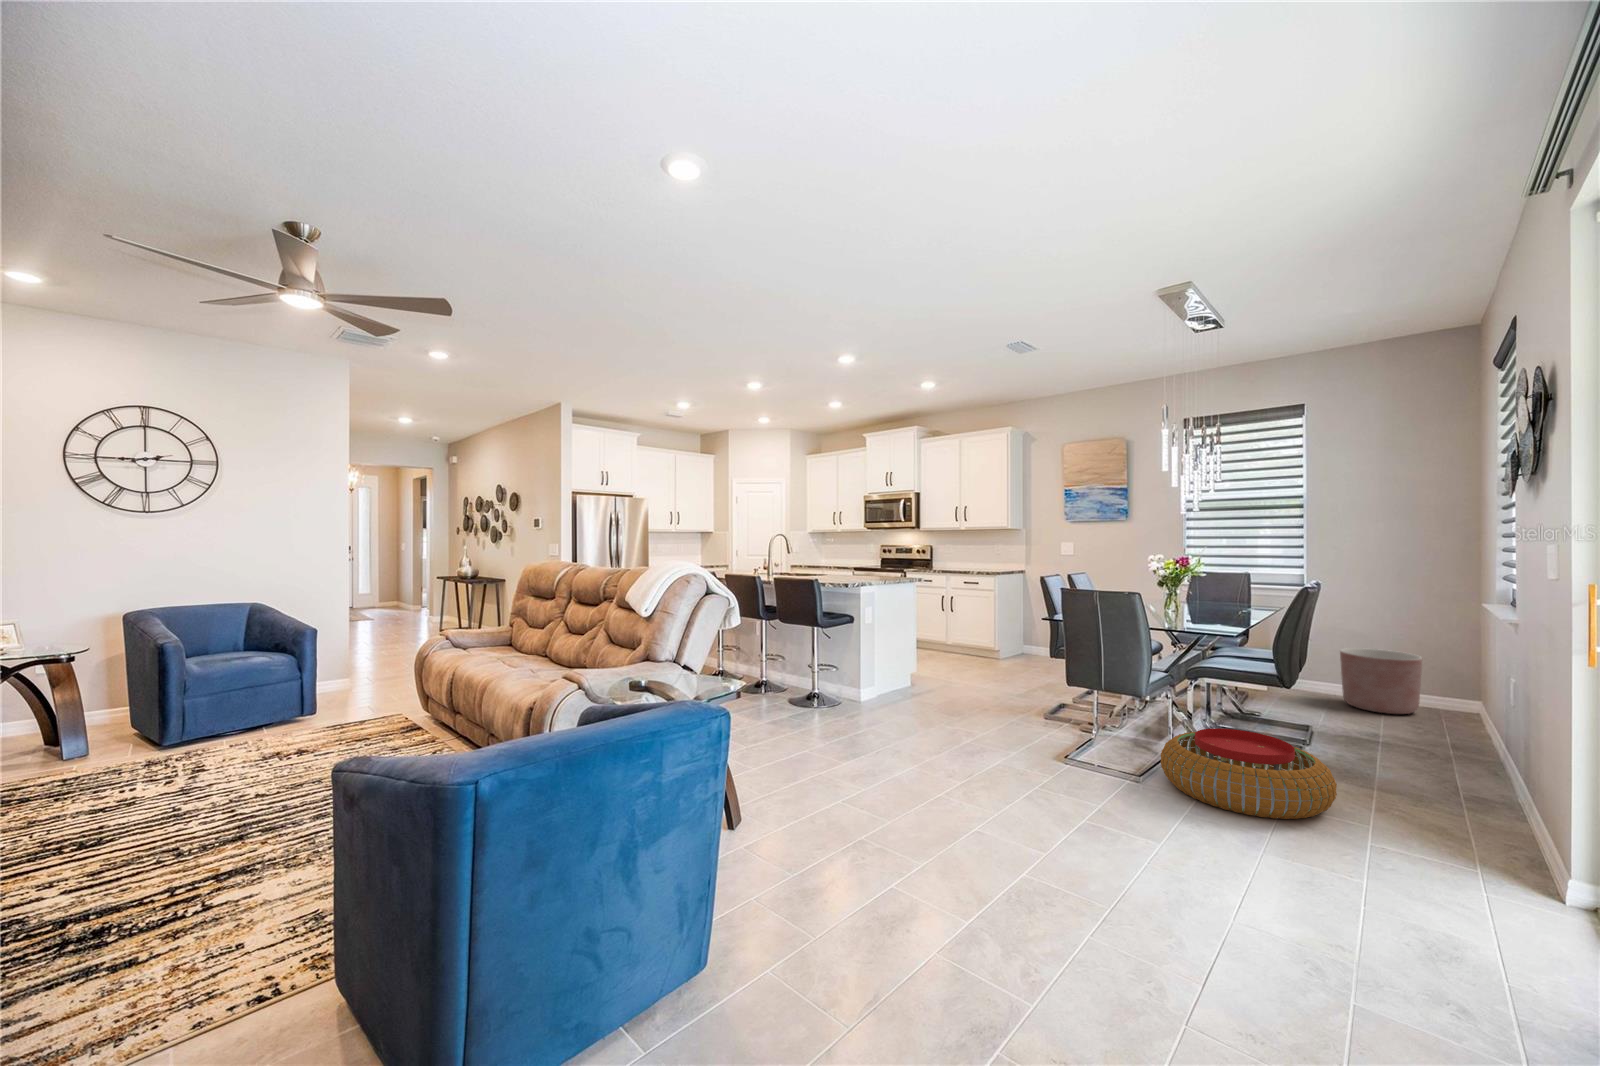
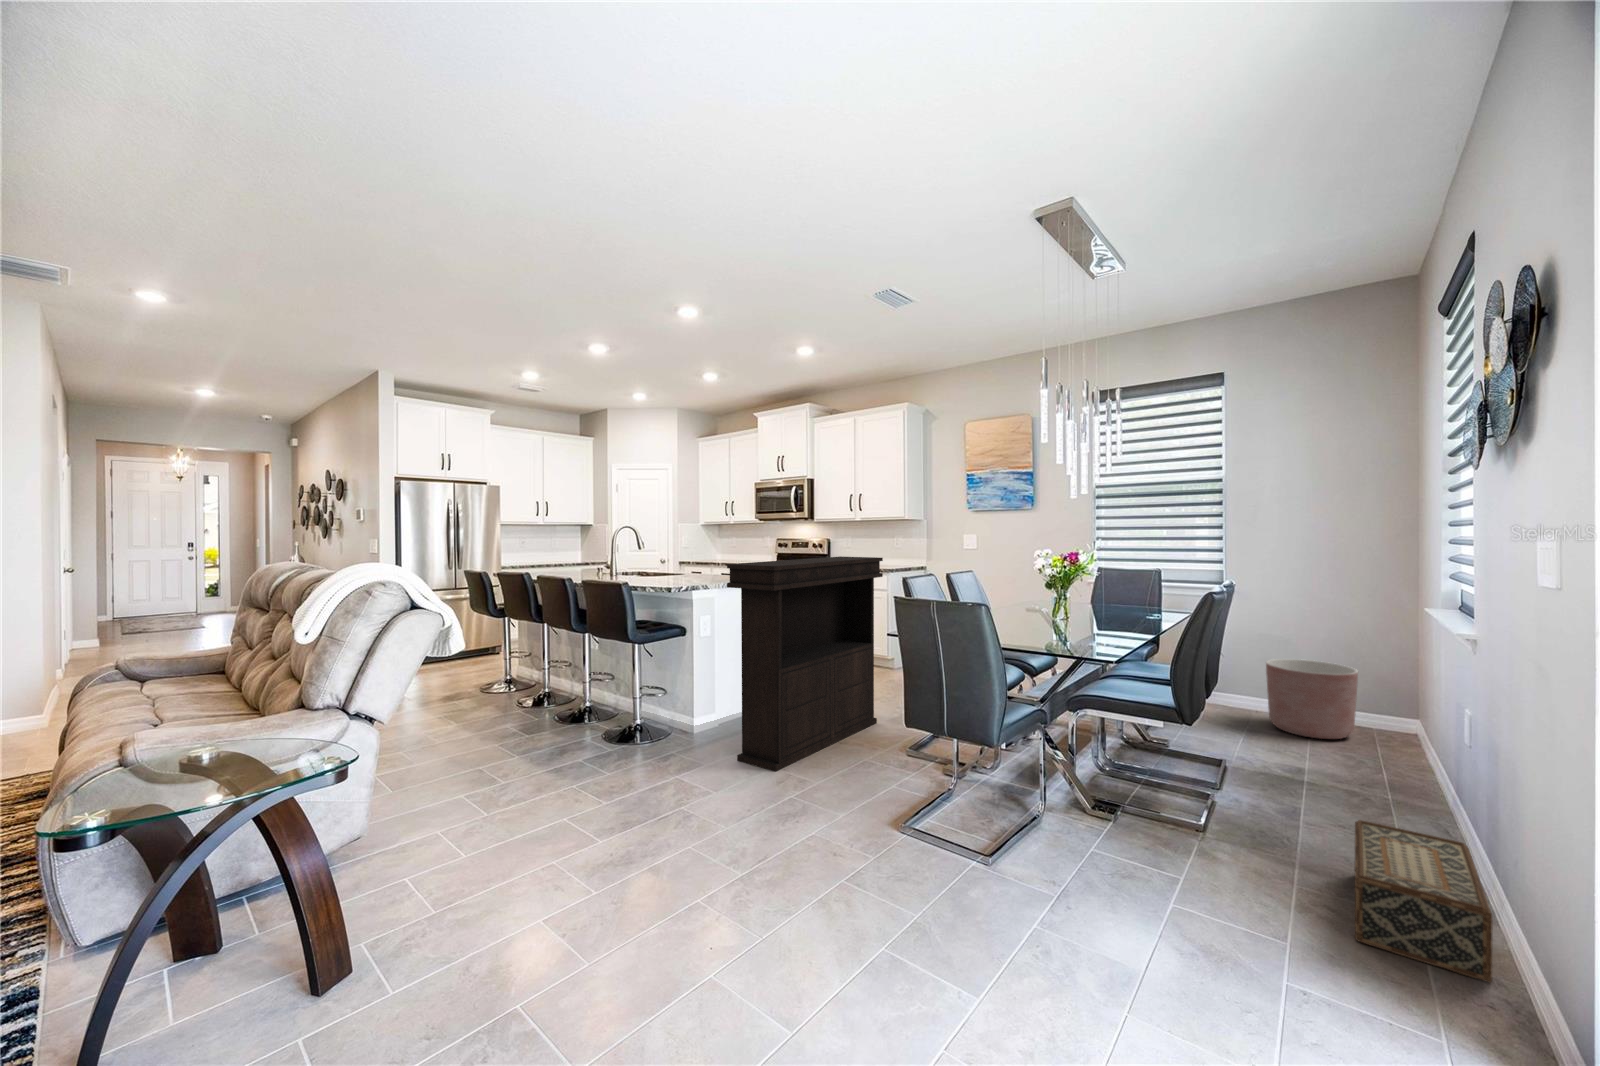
console table: none [902,560,1011,727] -> present [727,556,883,771]
pouf: present [1161,728,1337,819] -> none [1017,781,1237,921]
woven basket: none [1426,757,1530,856] -> present [1355,820,1492,983]

